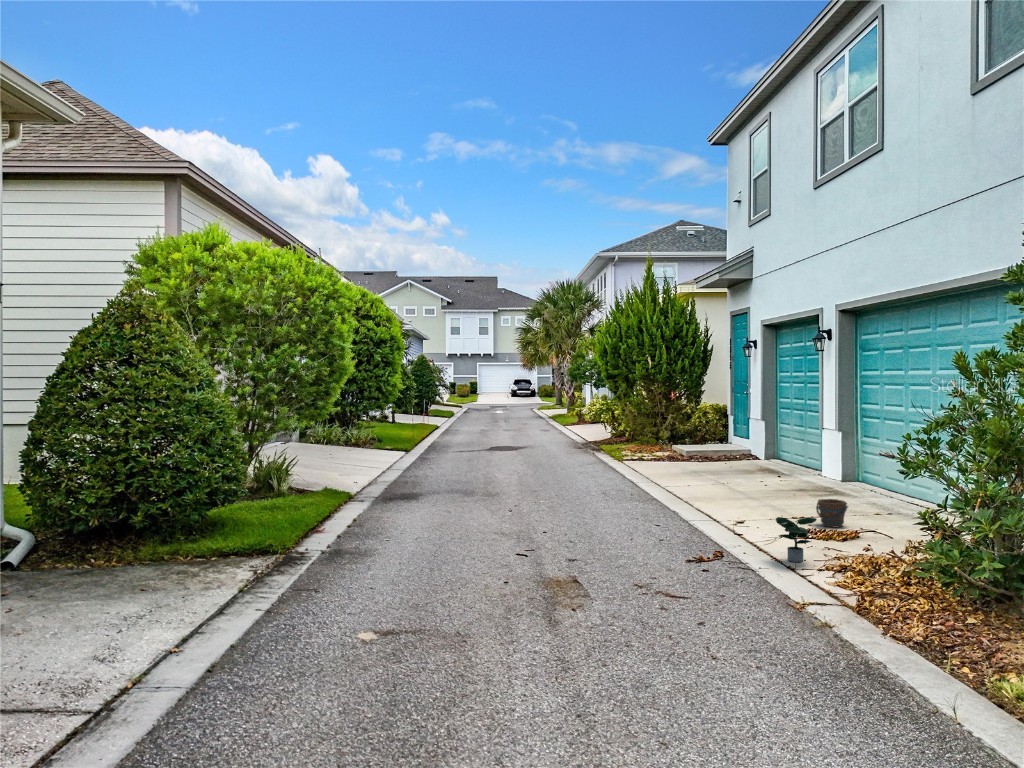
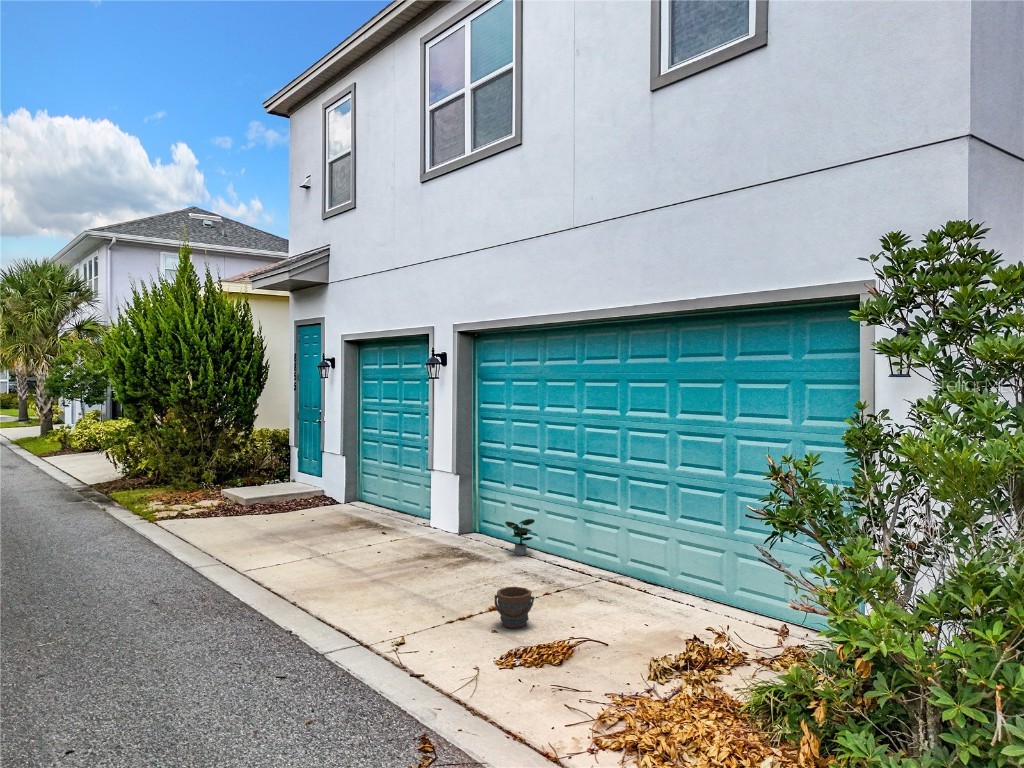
potted plant: present [776,517,817,562] -> present [505,519,535,555]

